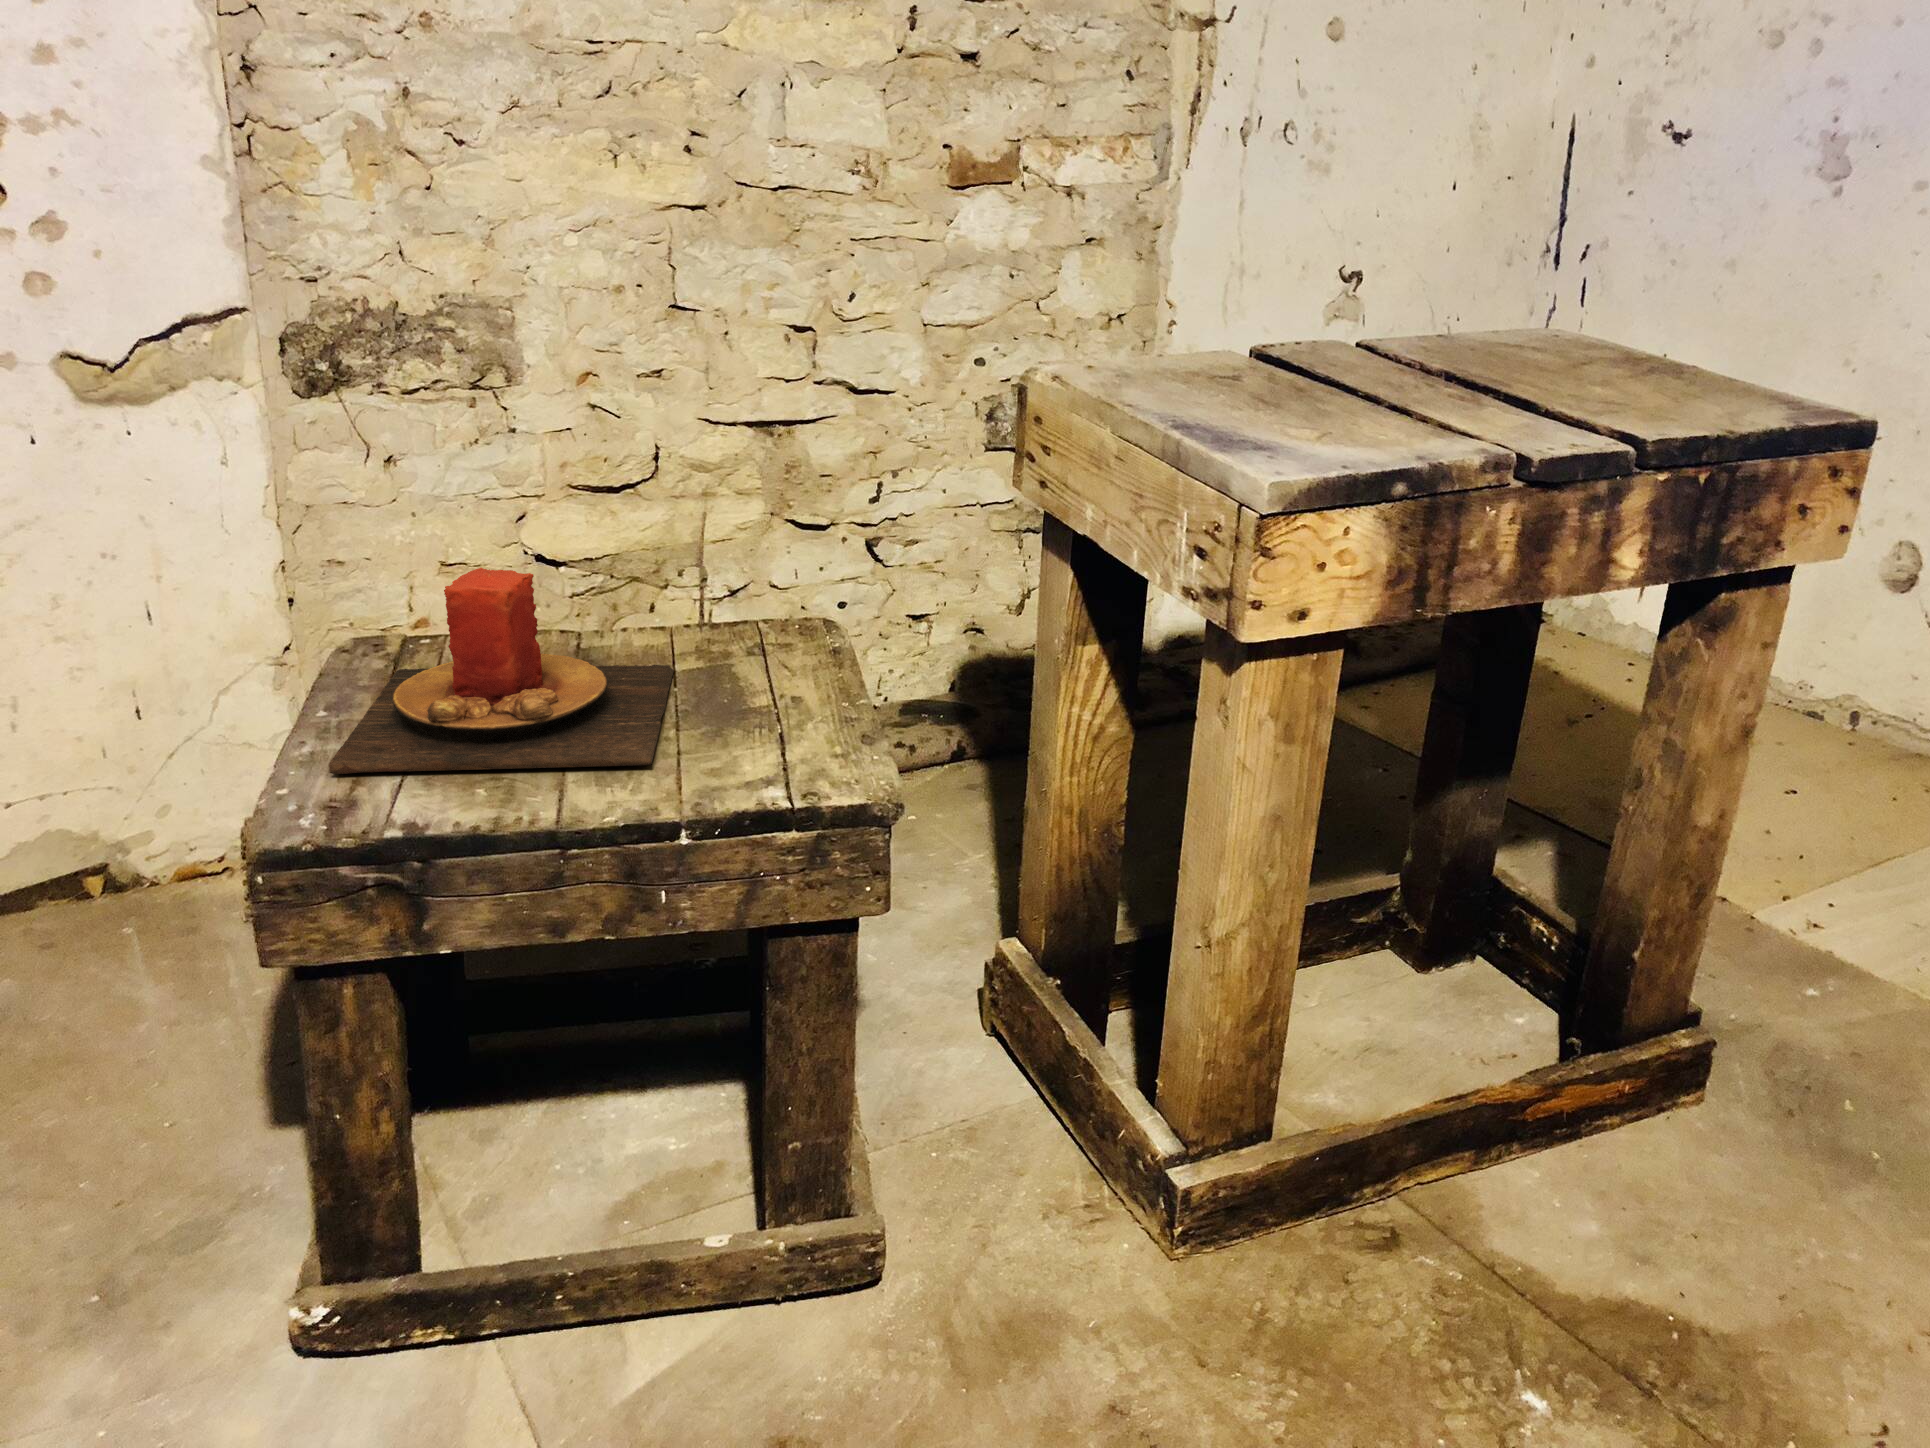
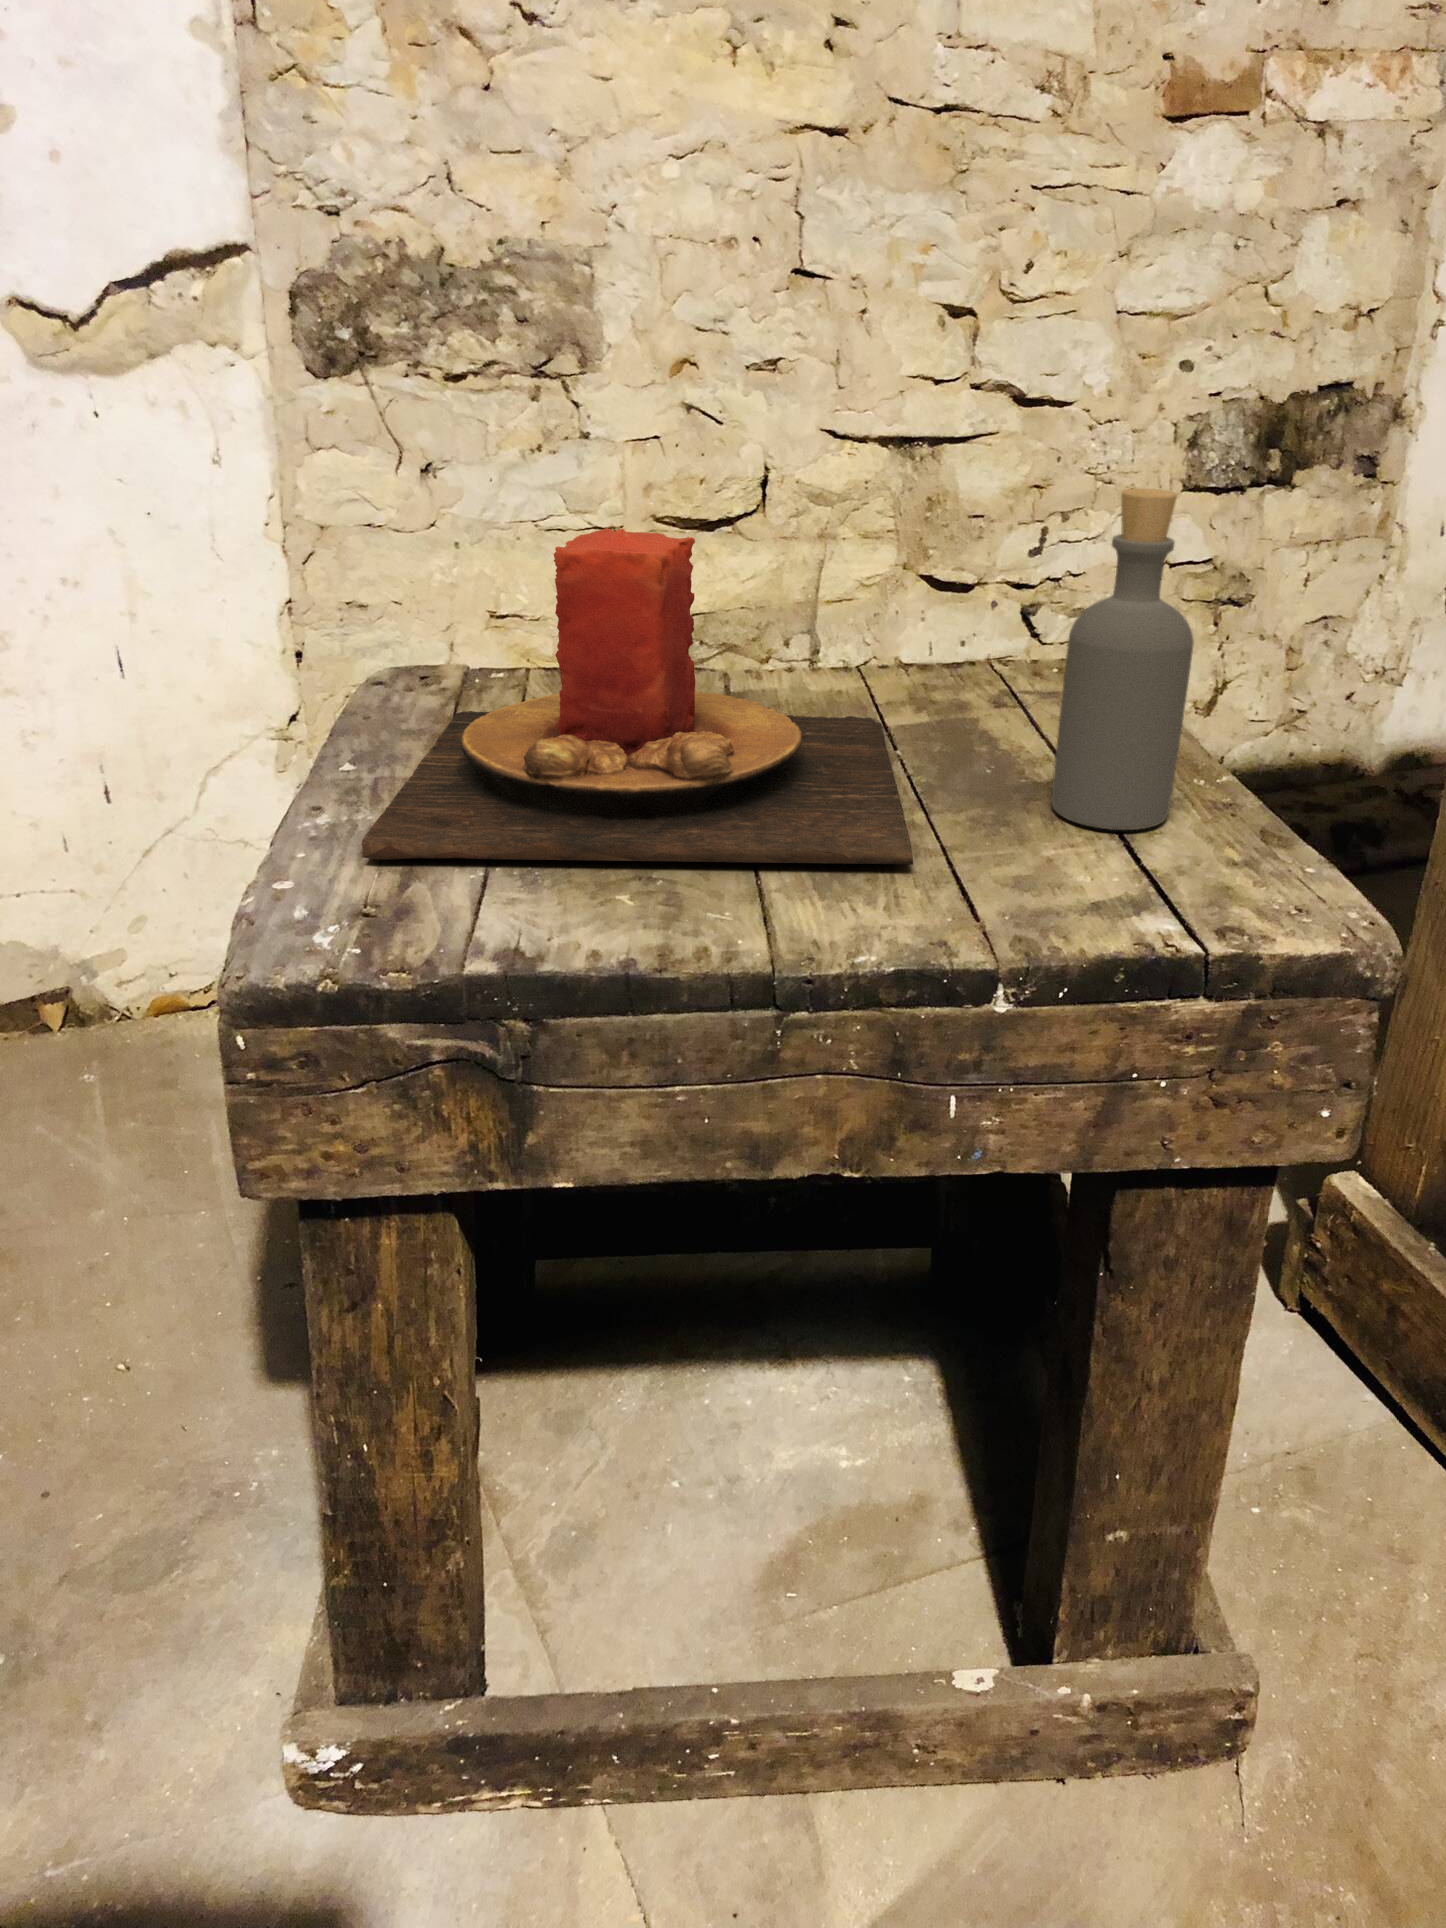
bottle: none [749,549,820,739] -> present [1052,488,1194,830]

